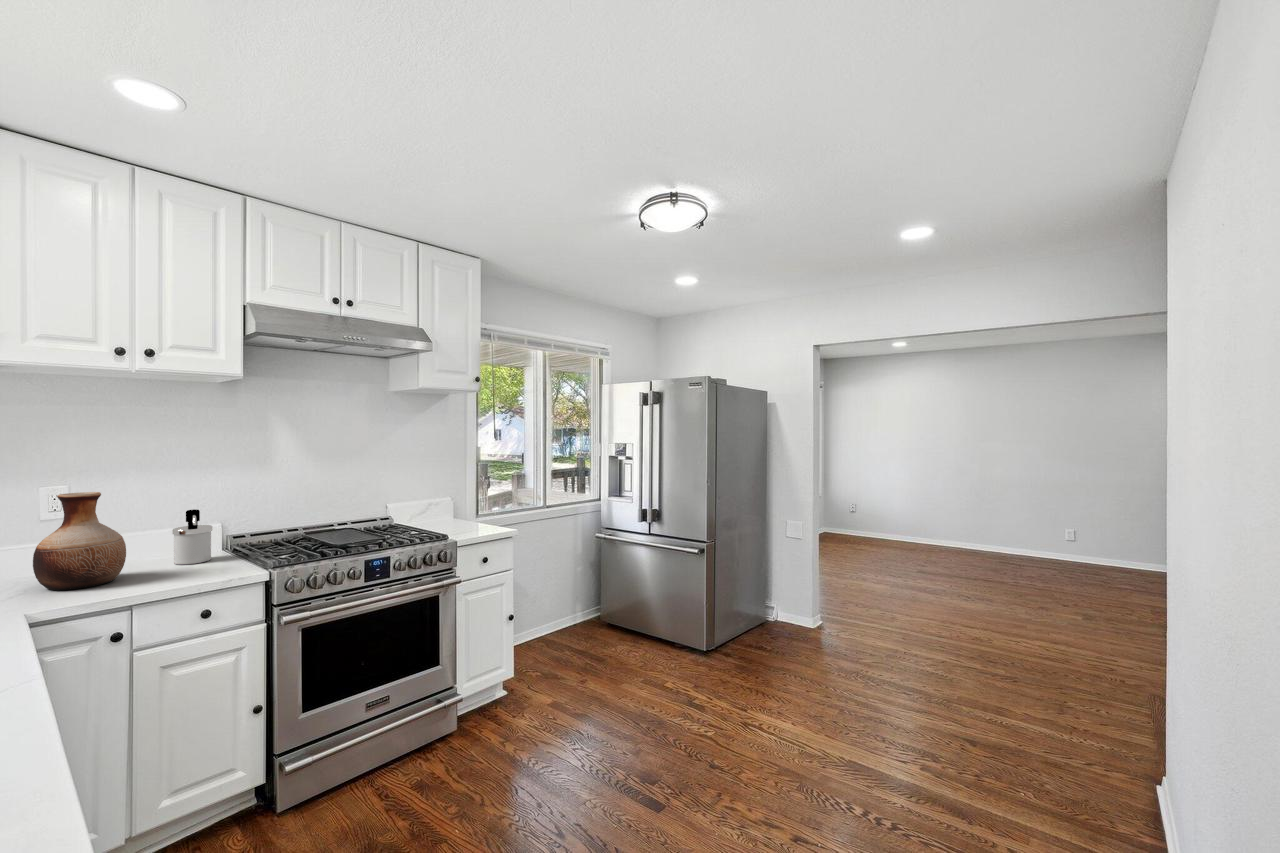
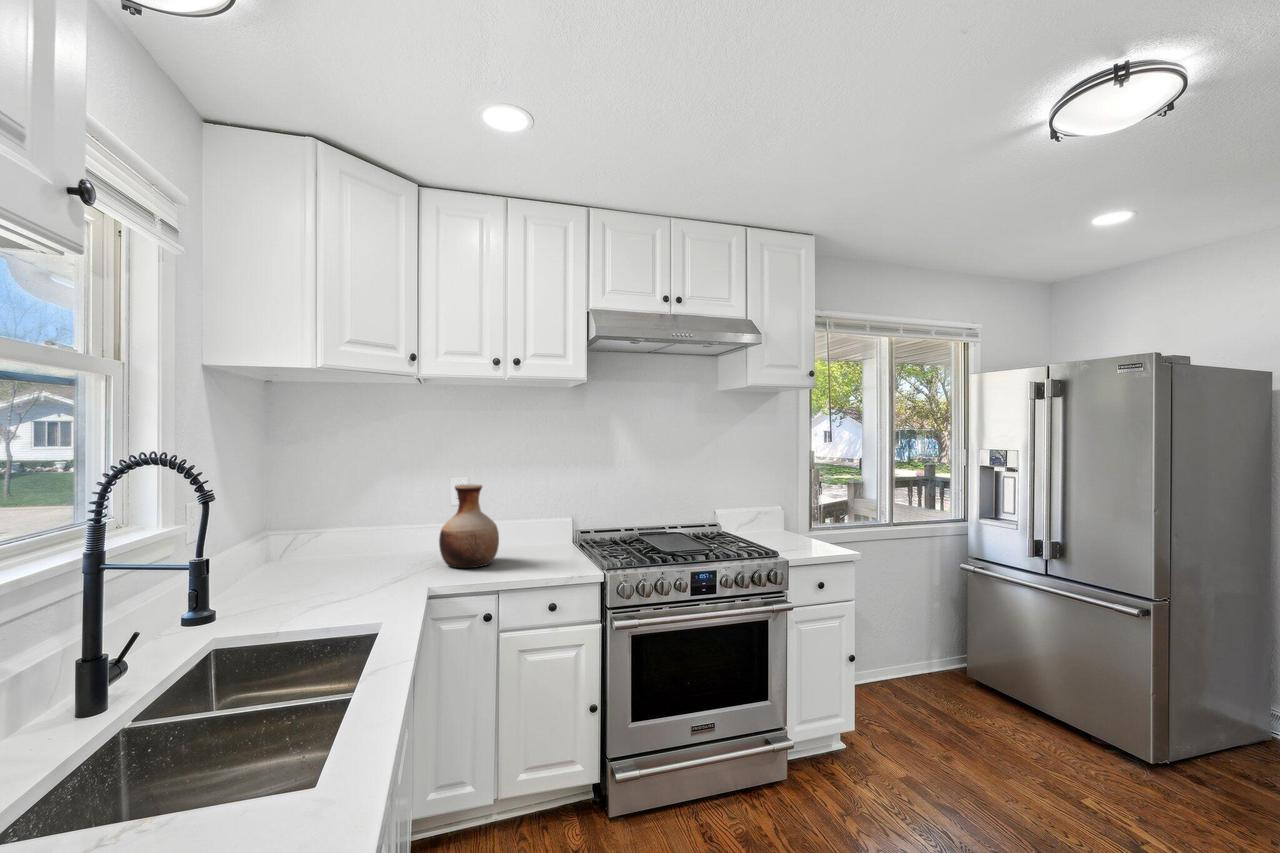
soap dispenser: present [172,509,212,565] -> none [533,505,563,555]

